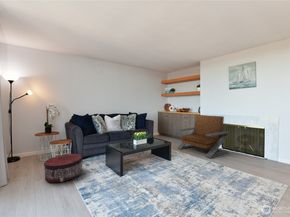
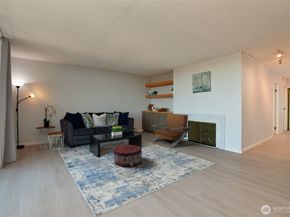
pouf: present [44,154,83,182] -> present [114,145,142,166]

